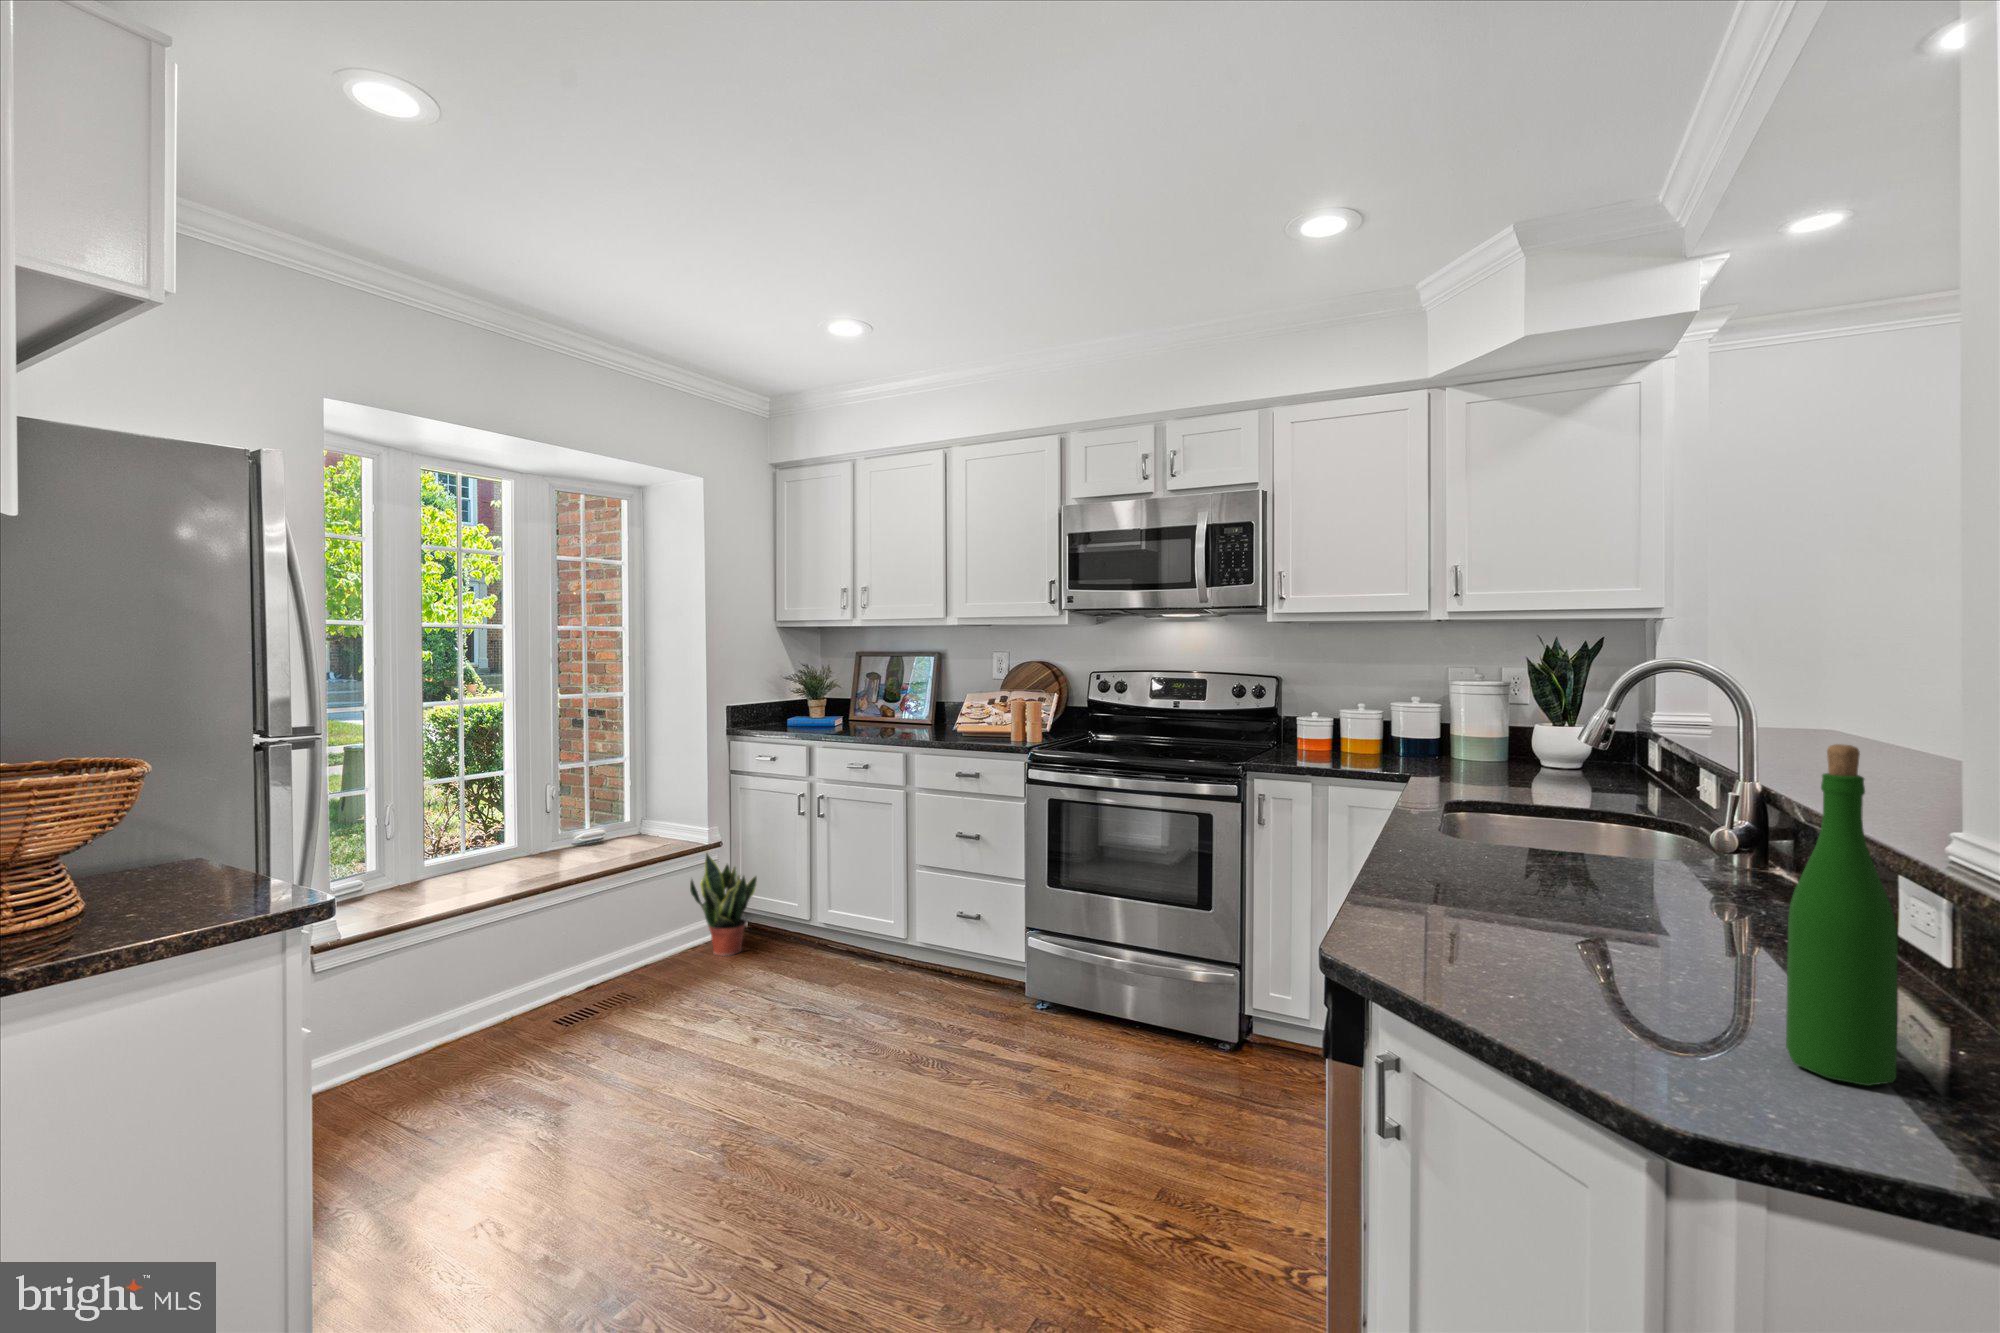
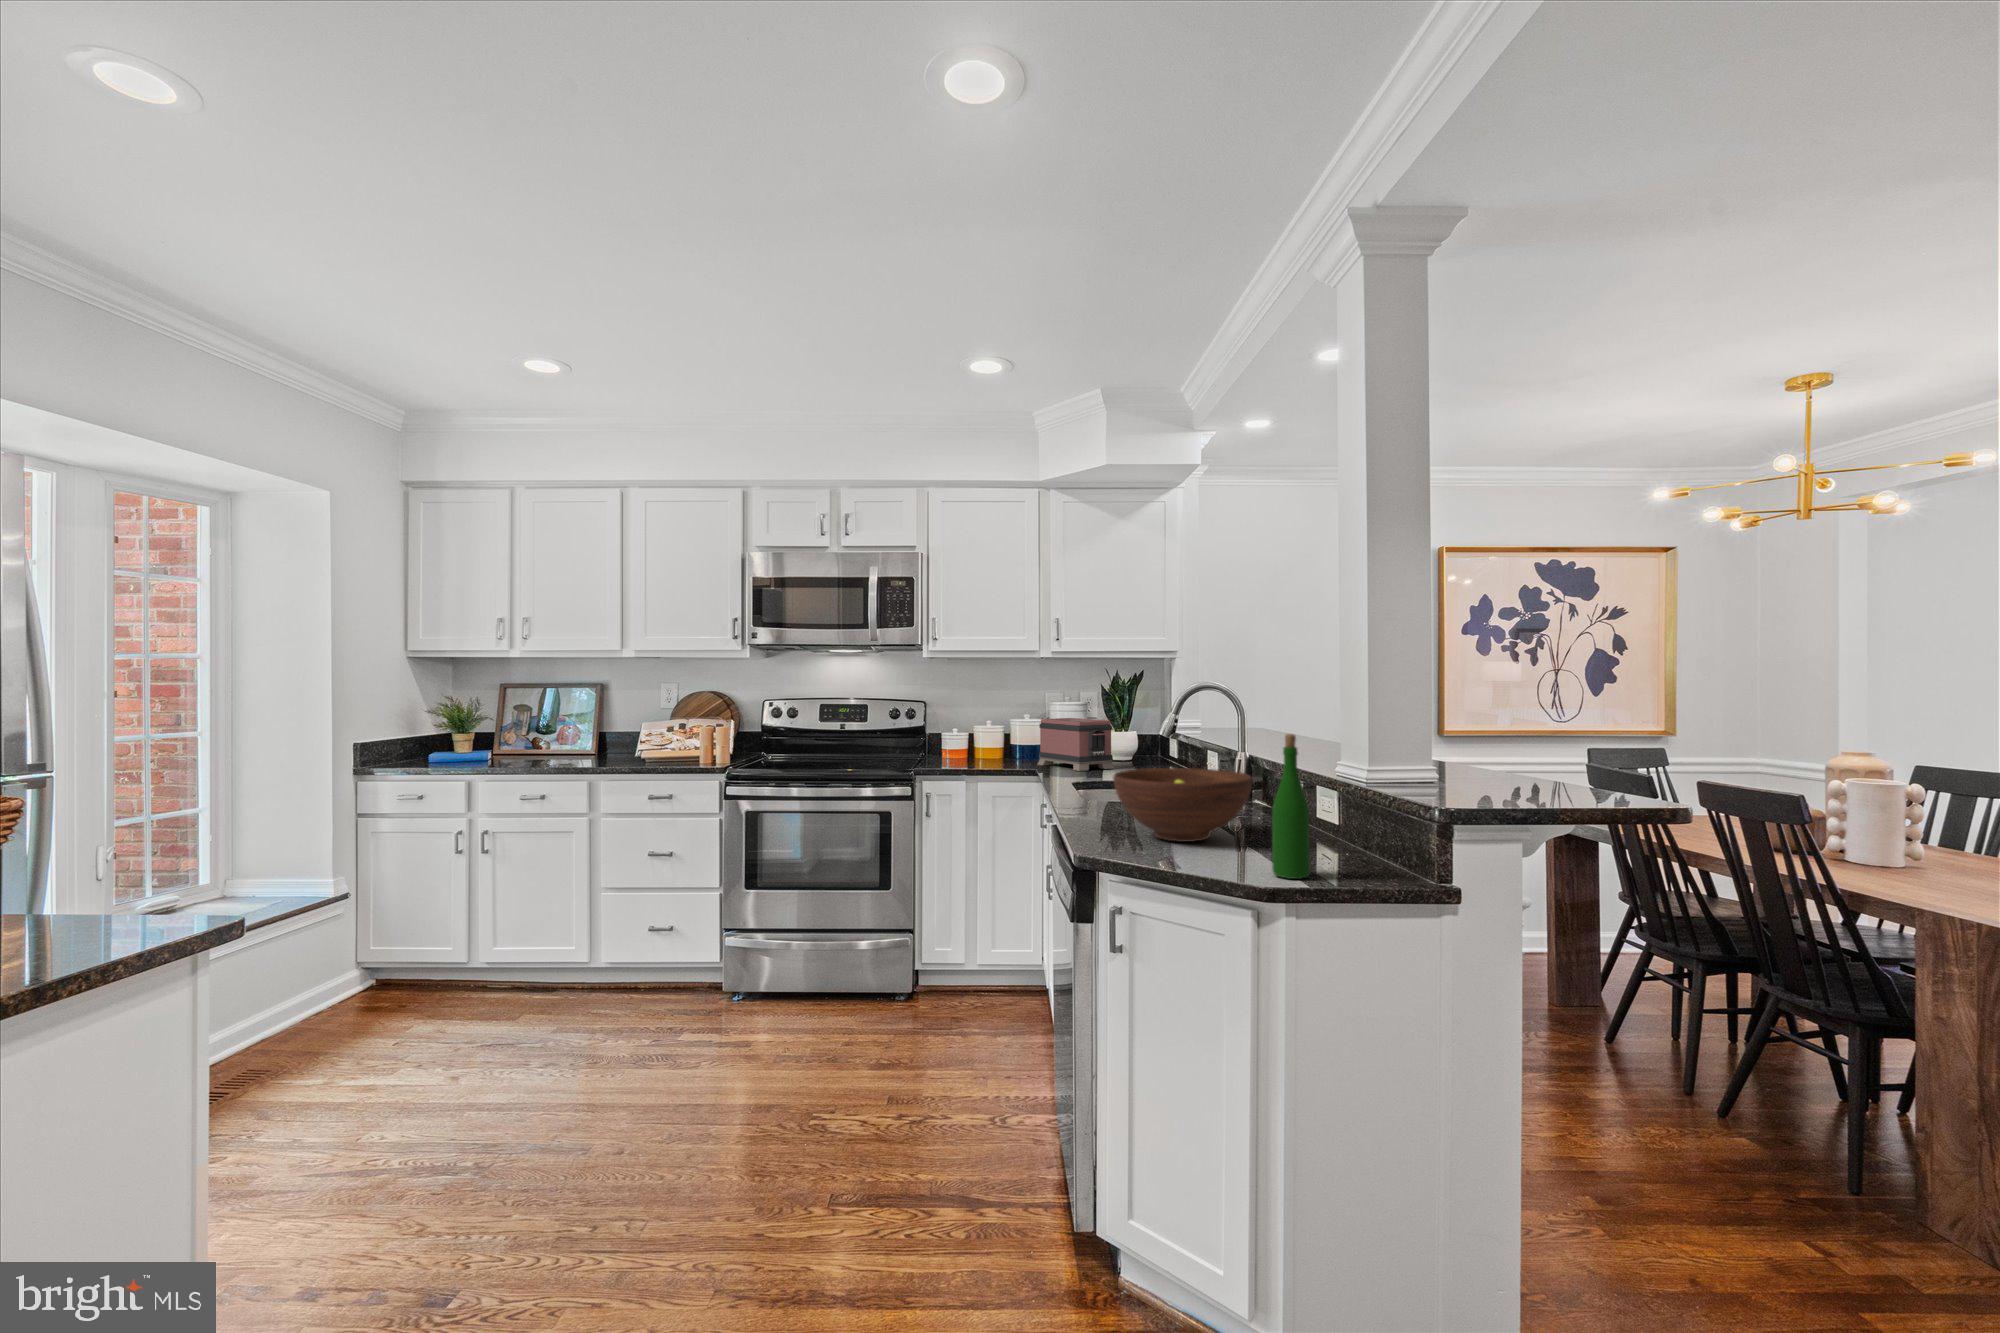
toaster: none [1425,701,1542,775] -> present [1037,718,1114,771]
fruit bowl: none [1457,788,1756,932] -> present [1113,768,1252,842]
potted plant: present [690,854,757,956] -> none [329,899,403,1010]

